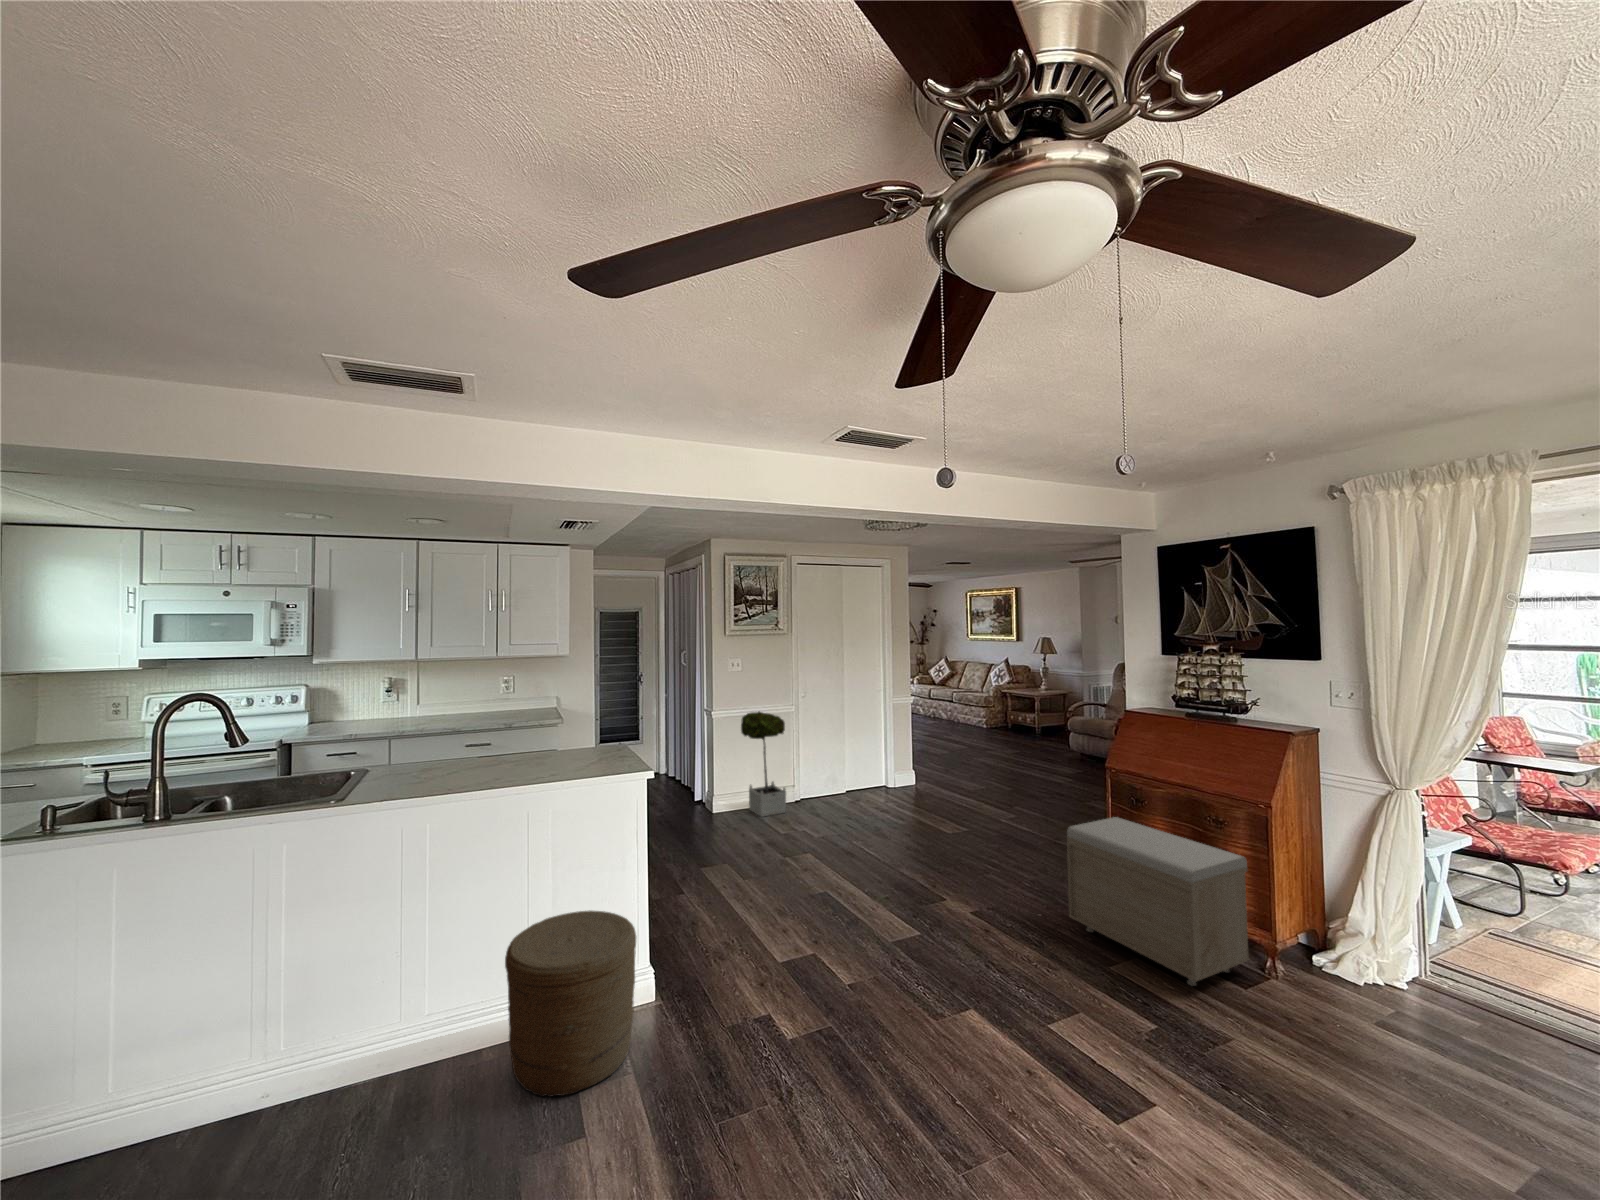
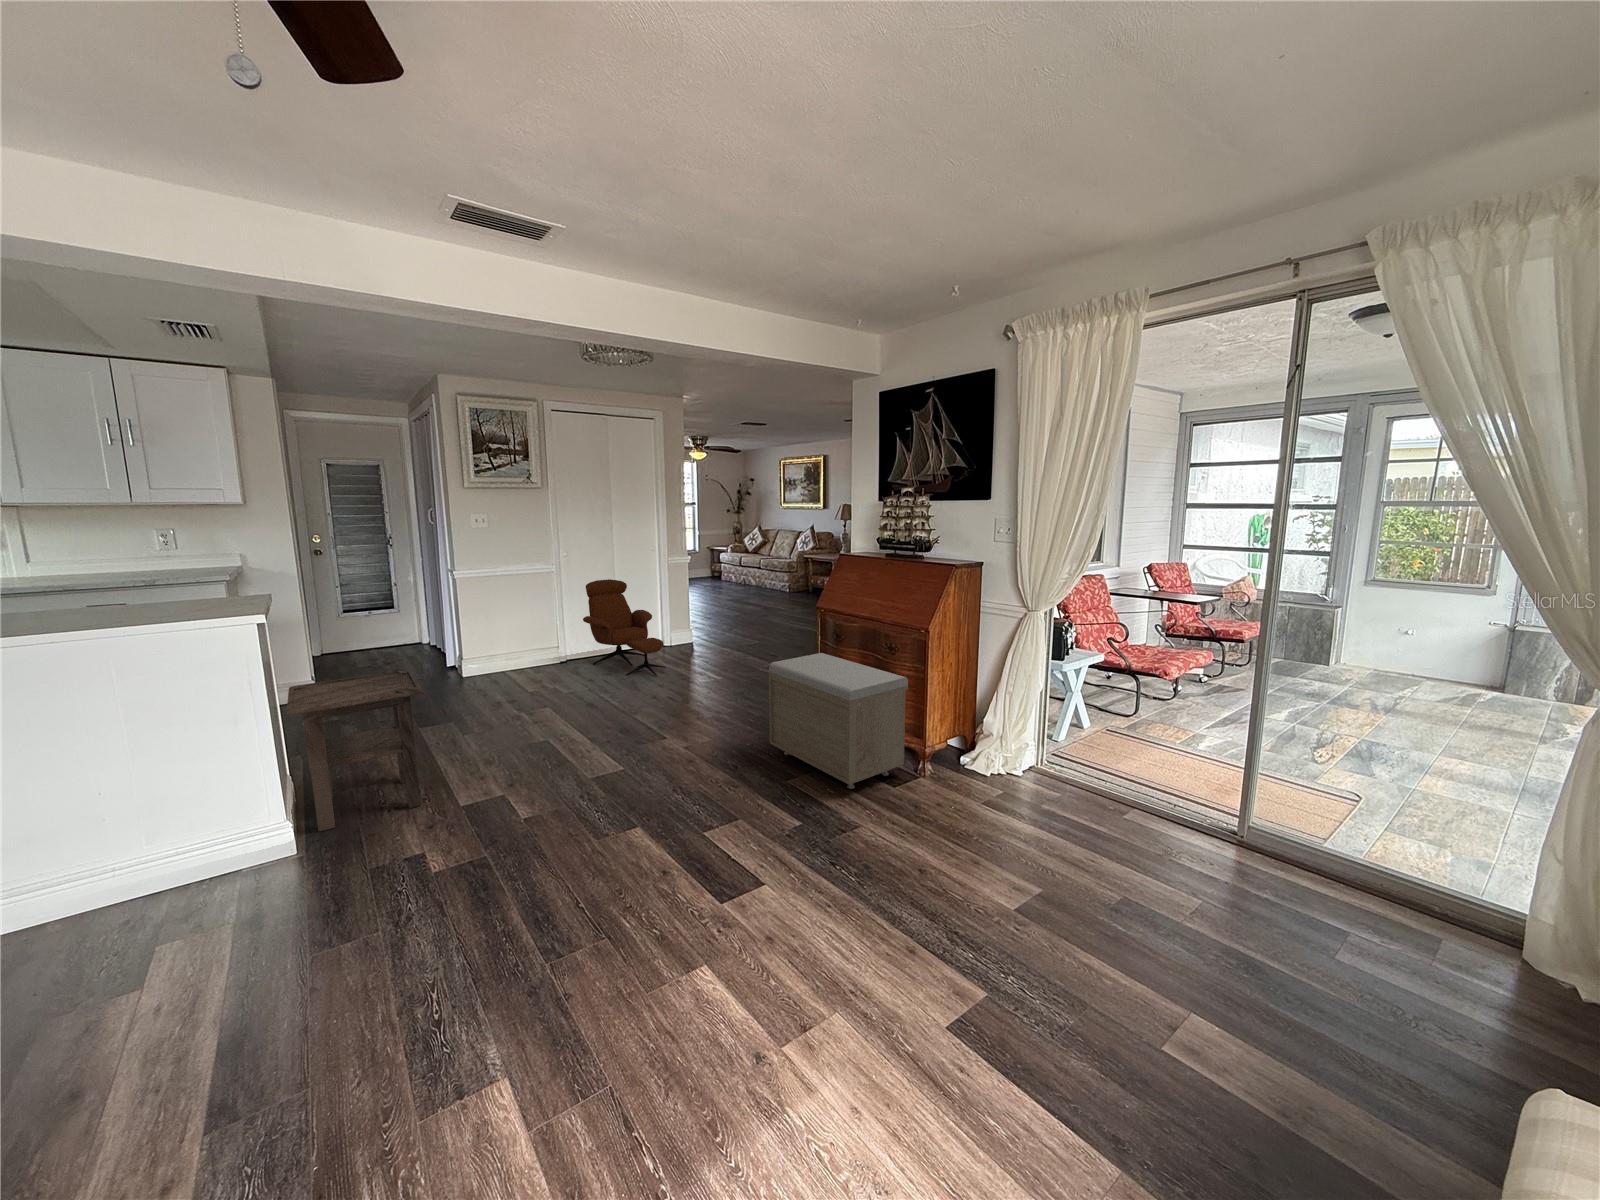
potted tree: present [741,711,786,817] -> none [487,570,545,679]
lounge chair: none [819,719,903,822] -> present [583,579,666,676]
side table: none [634,815,755,976] -> present [286,670,424,831]
woven basket: present [505,910,636,1097] -> none [33,770,246,960]

